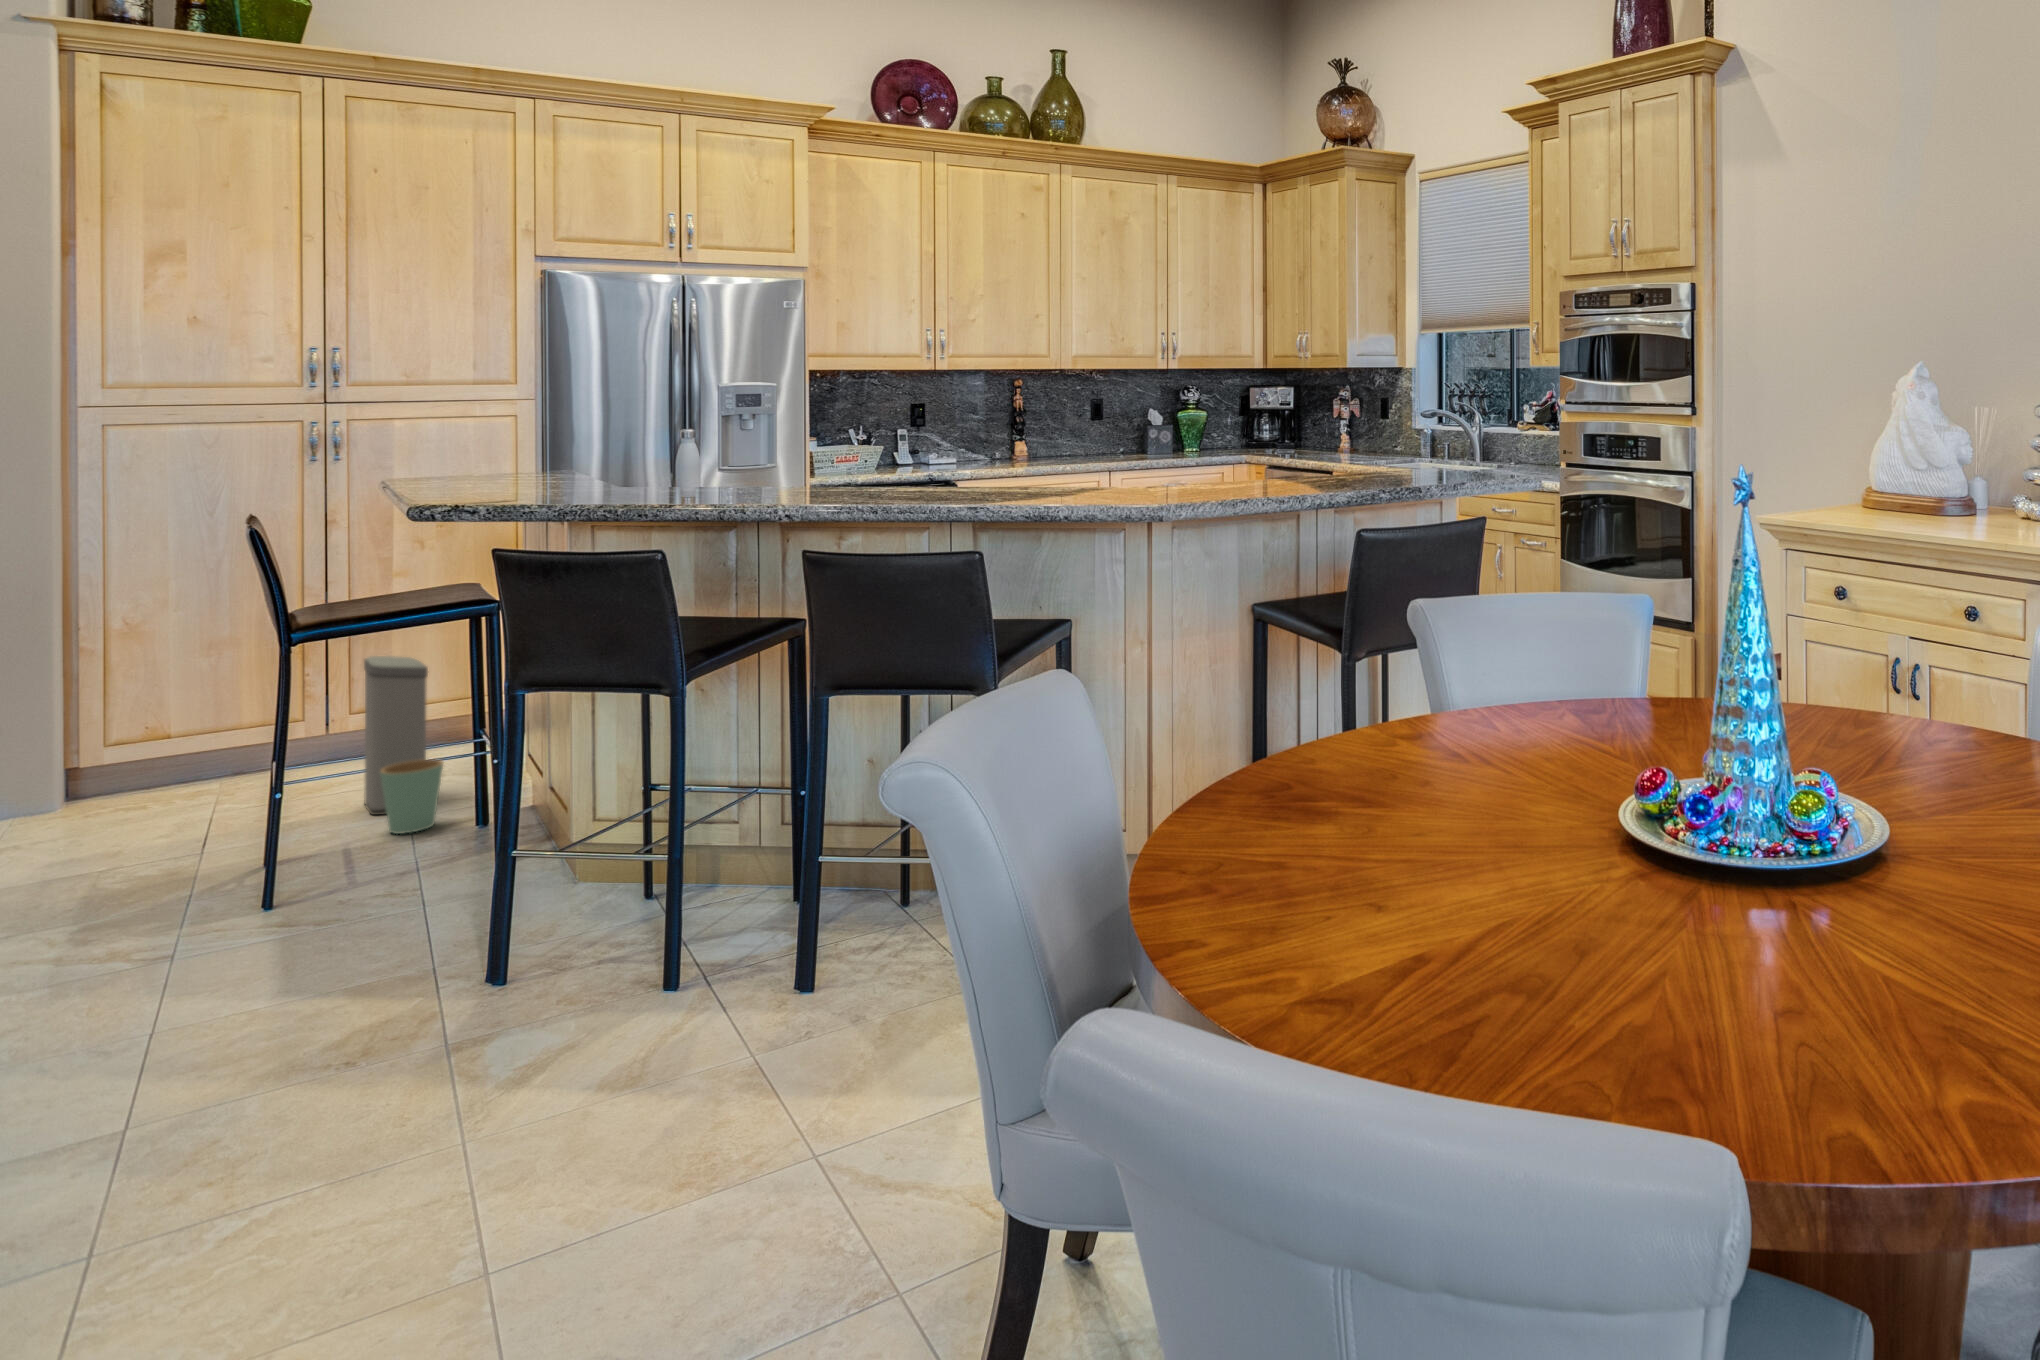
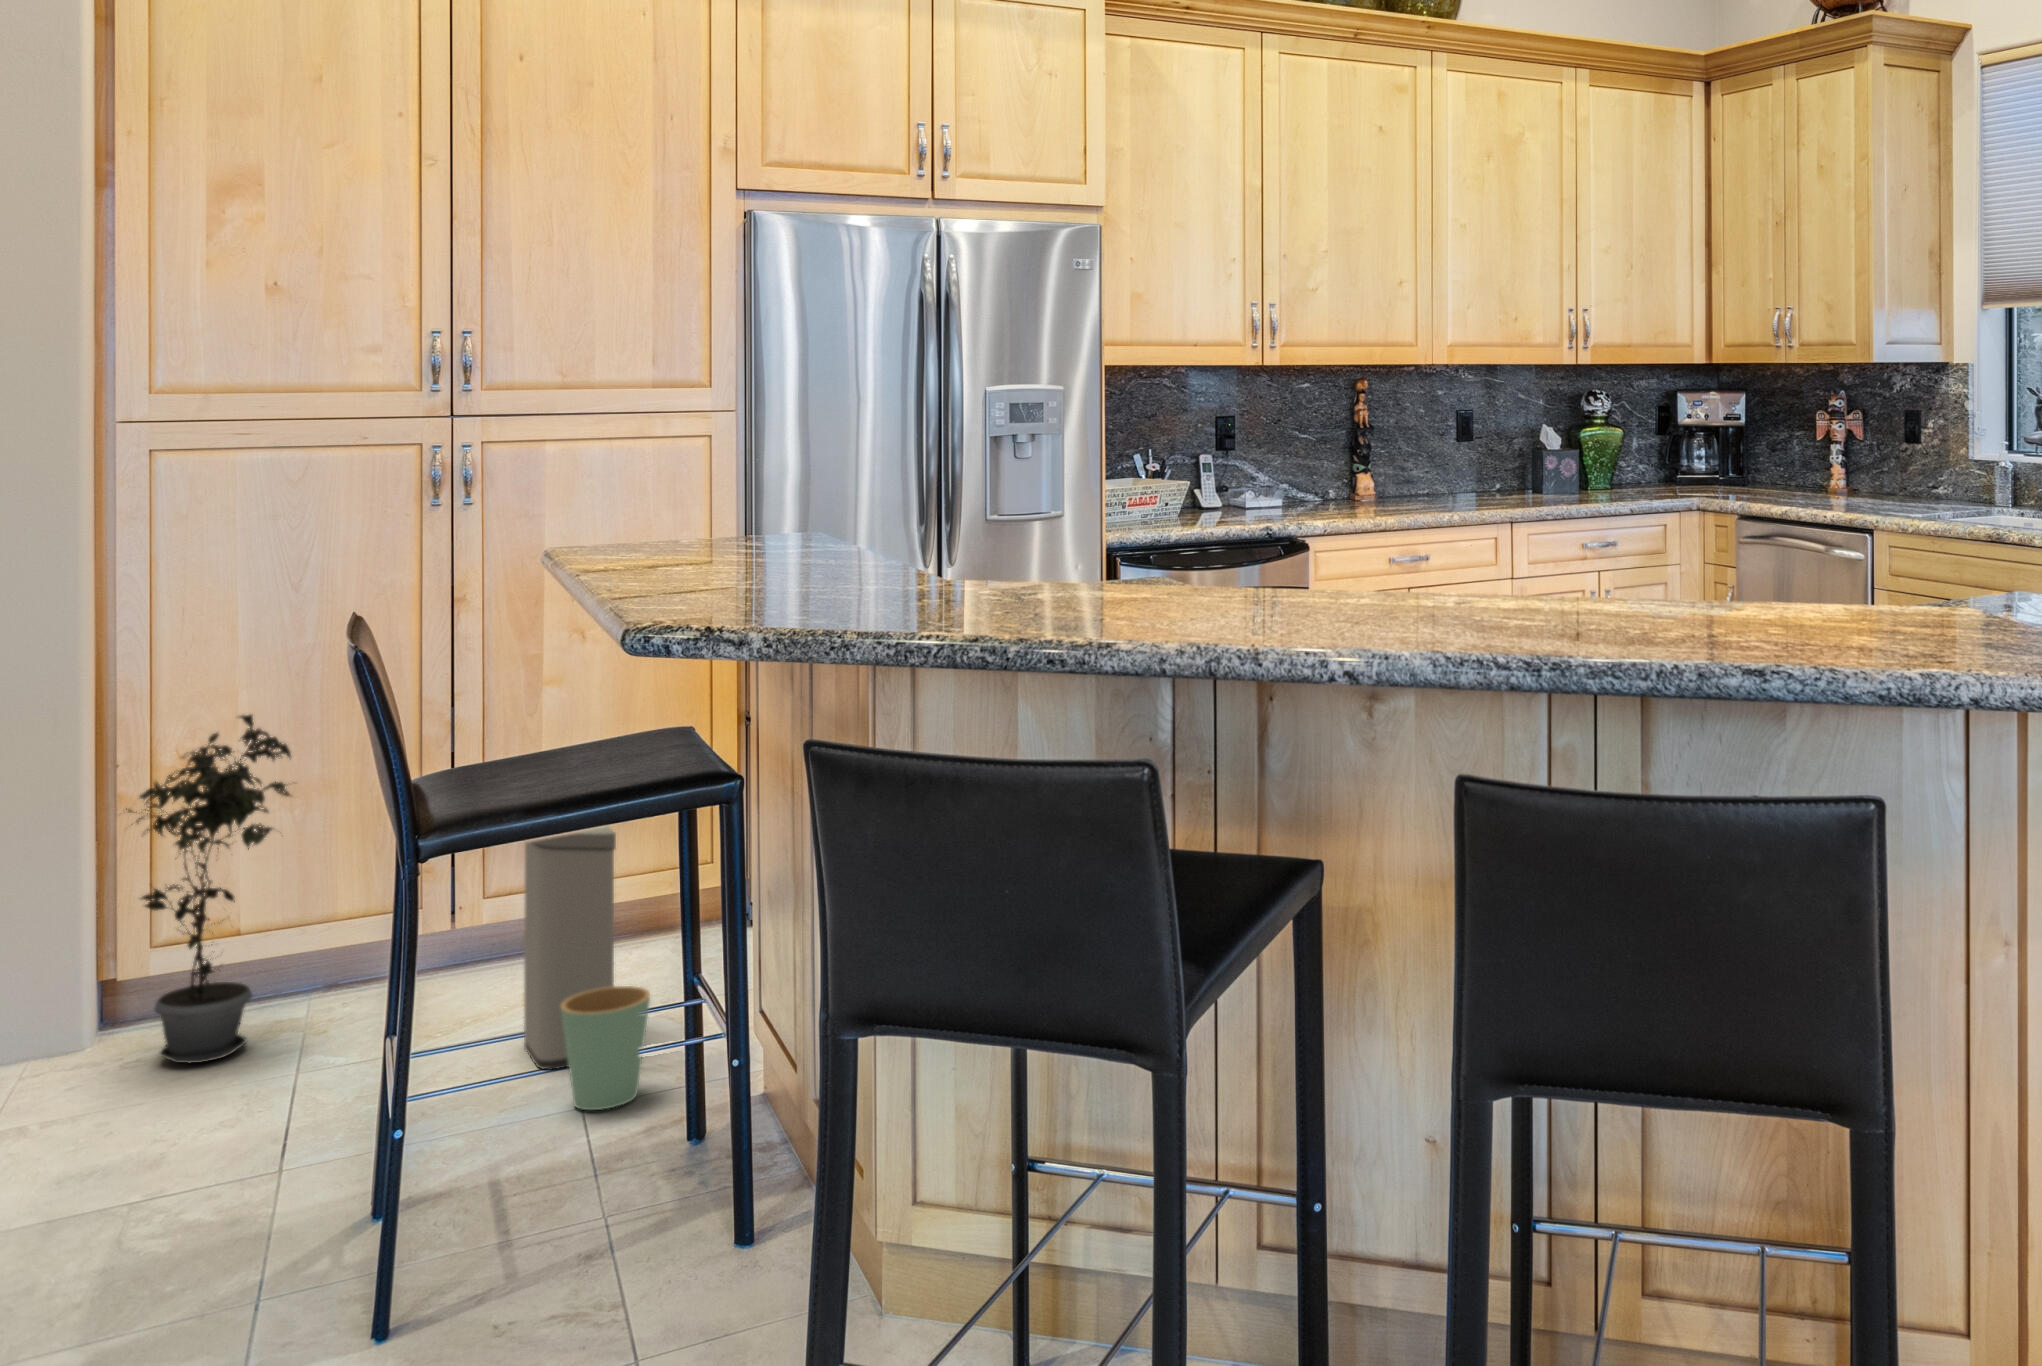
potted plant: none [72,597,205,821] -> present [126,715,294,1063]

